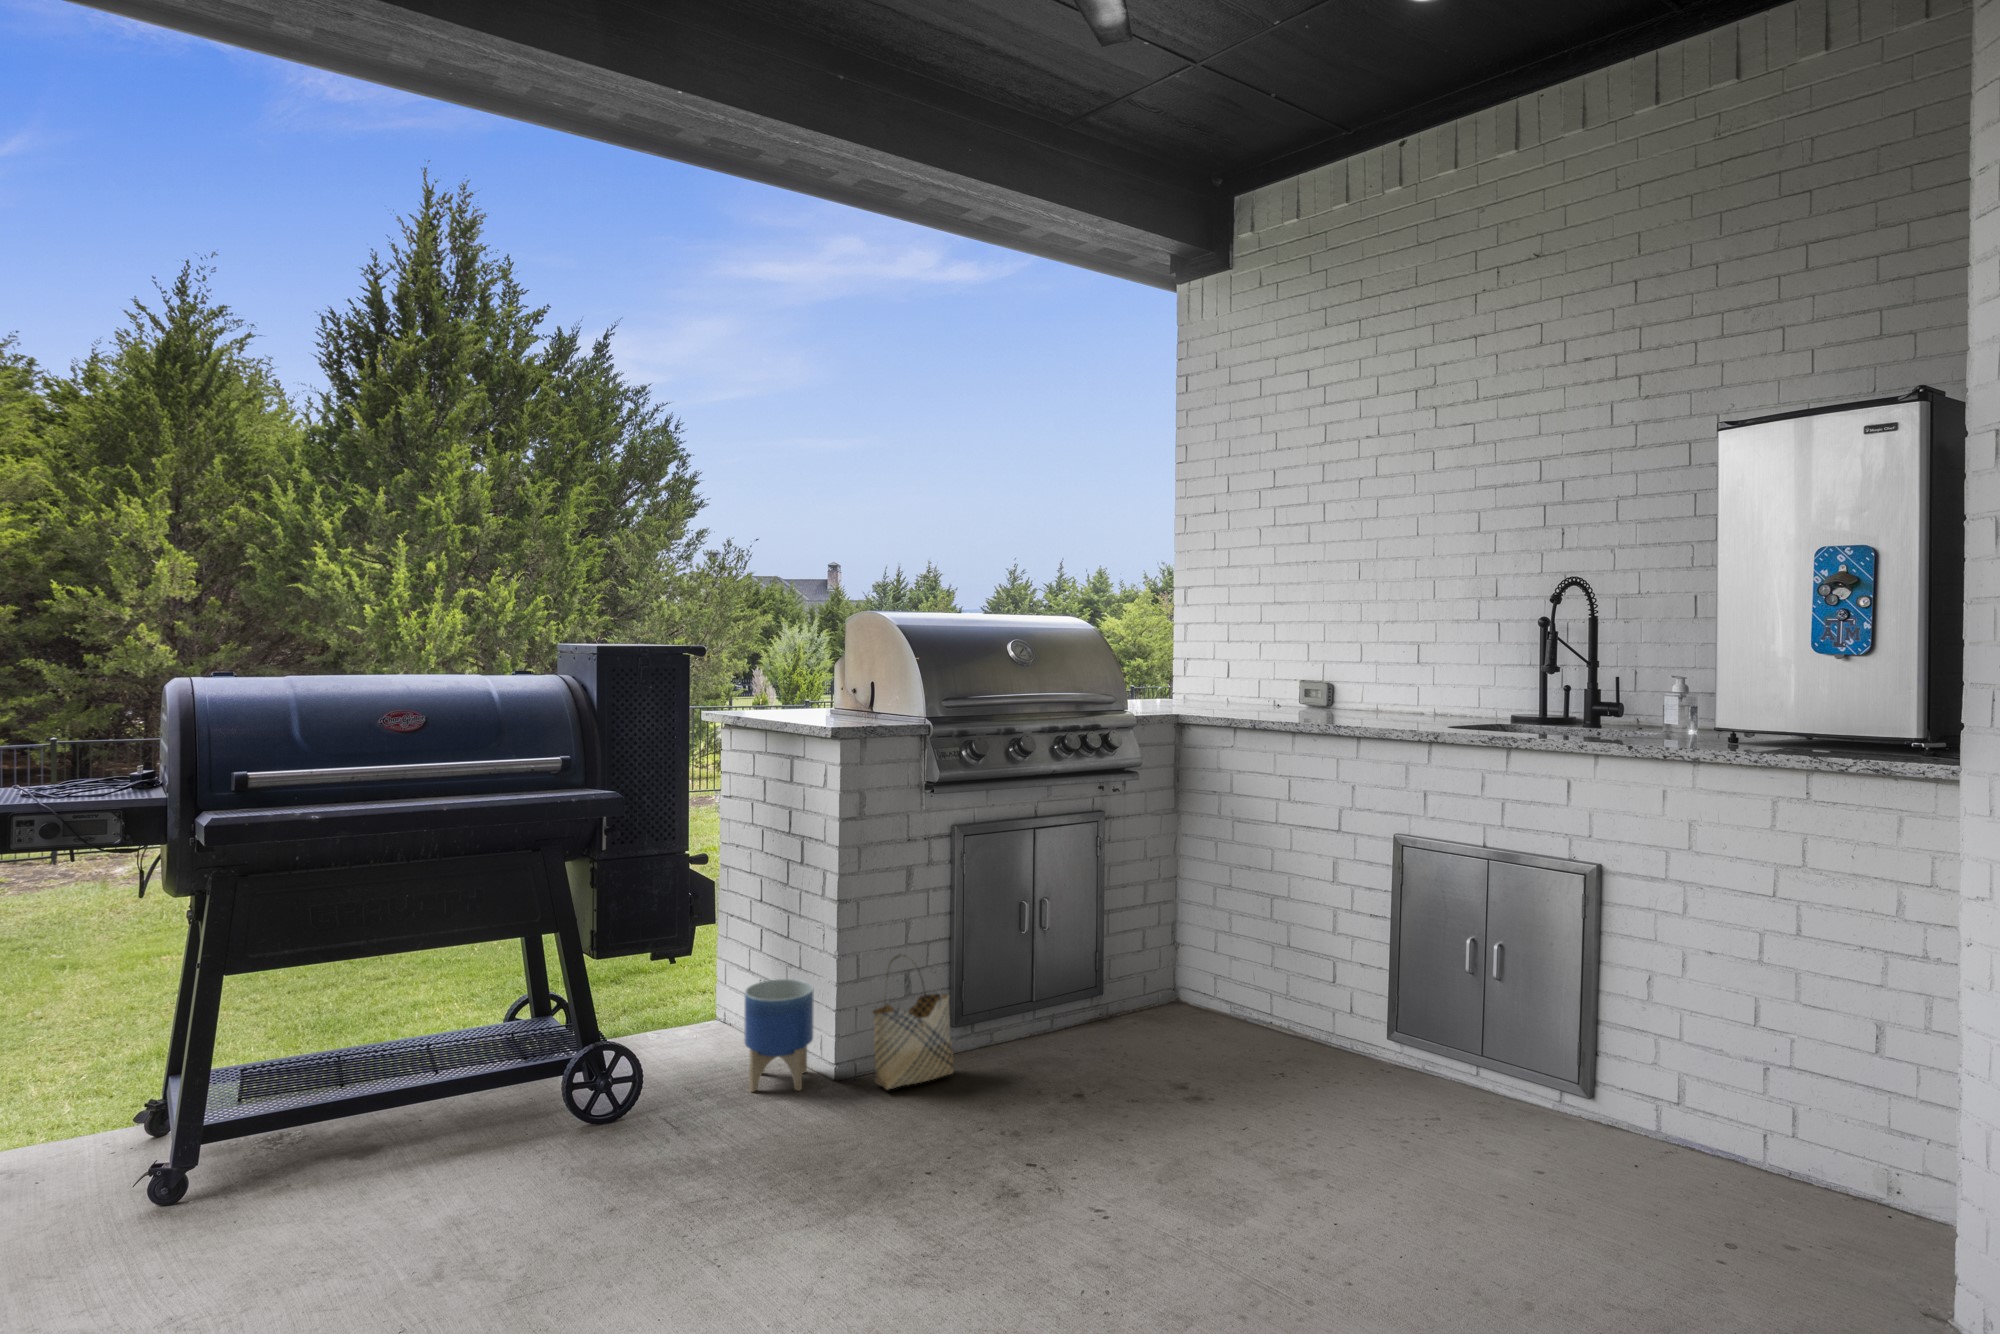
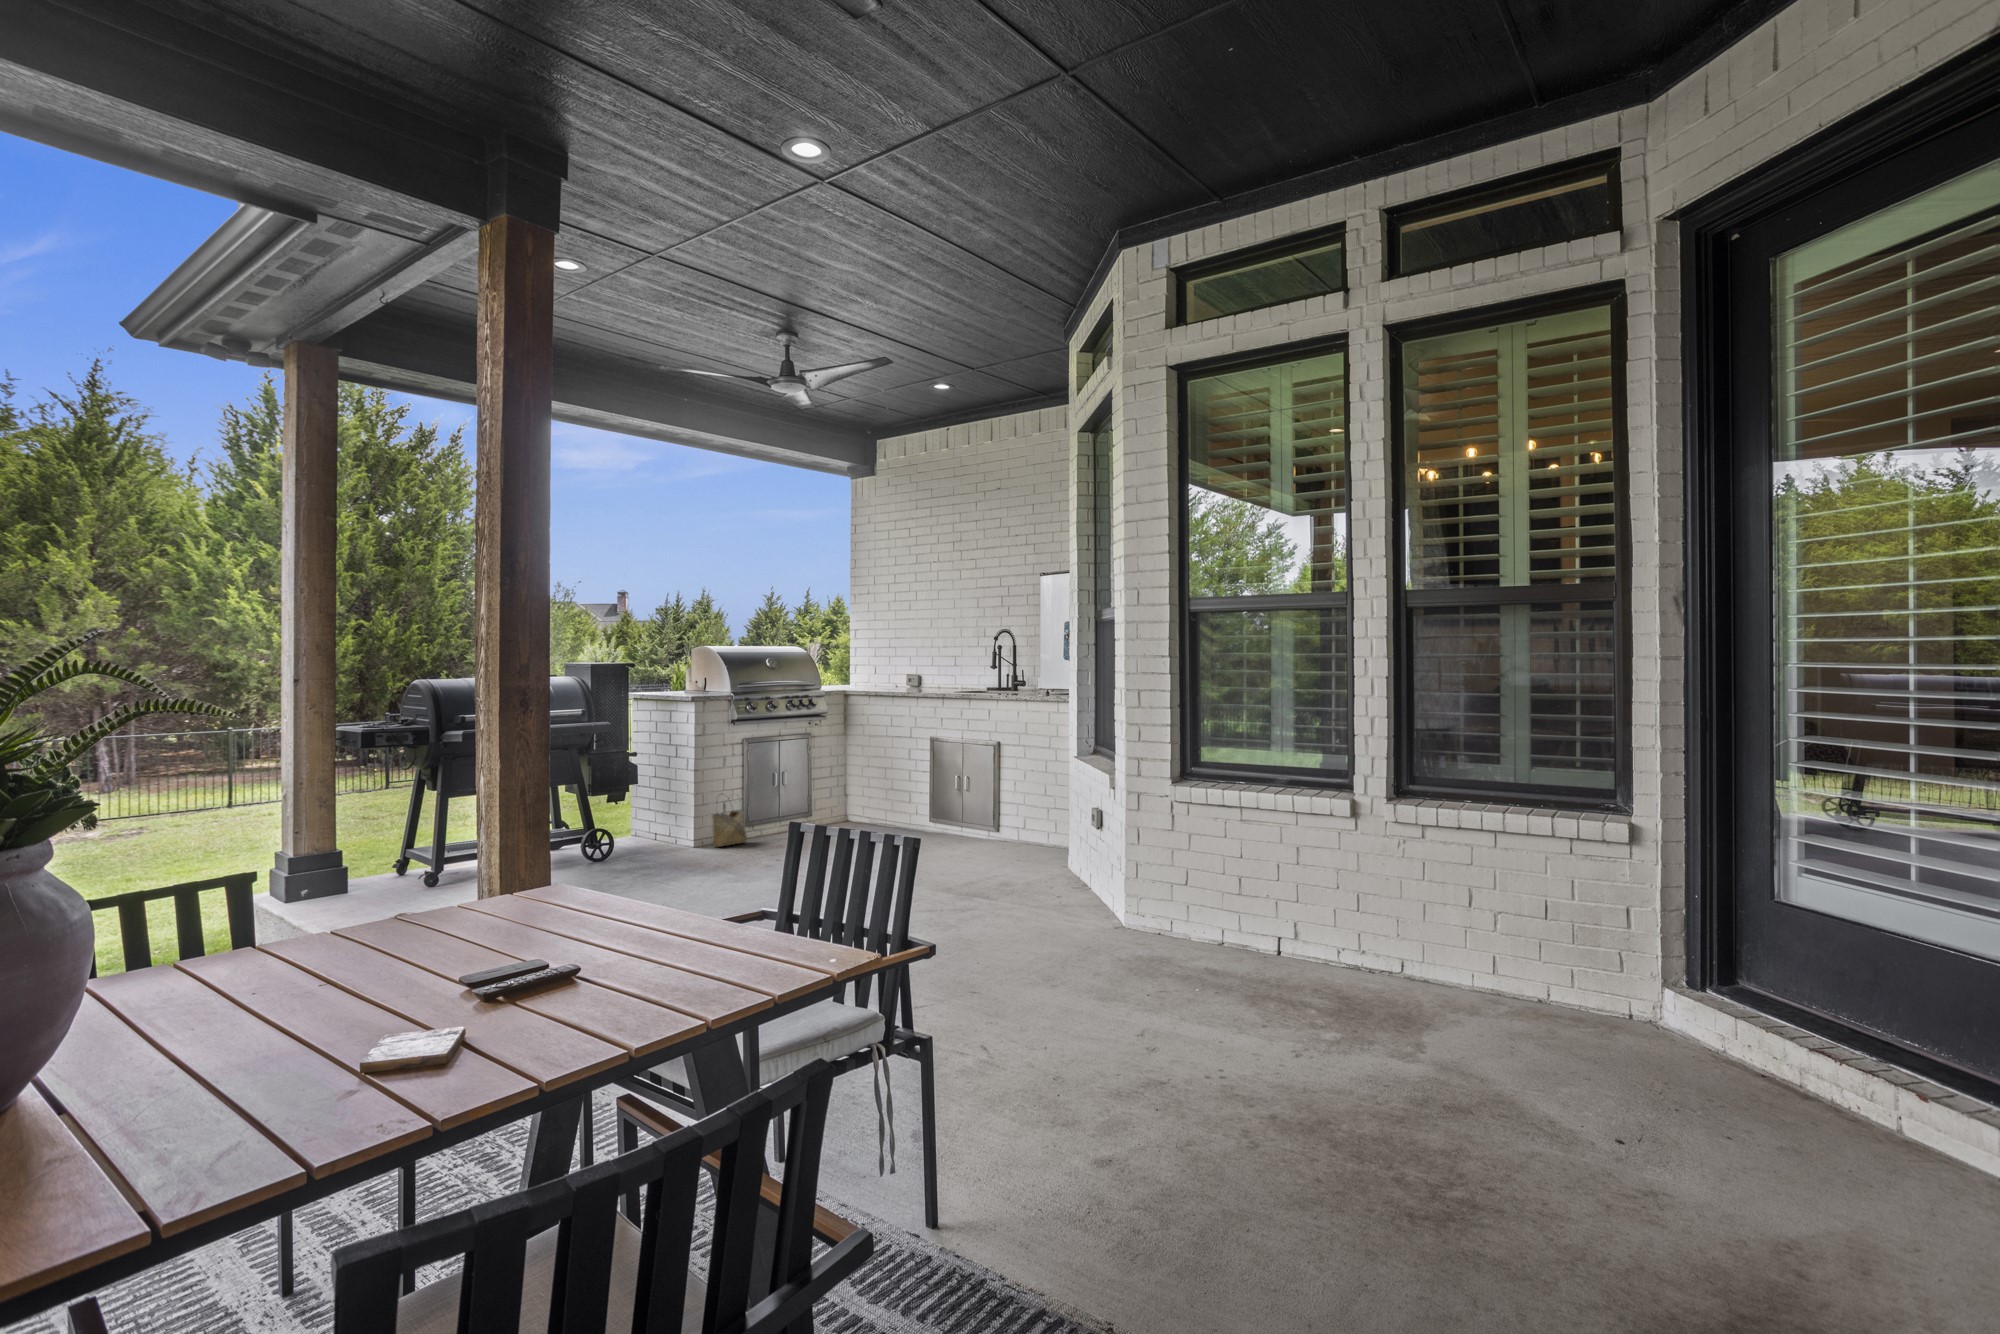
planter: present [744,979,814,1092] -> none [654,807,684,851]

